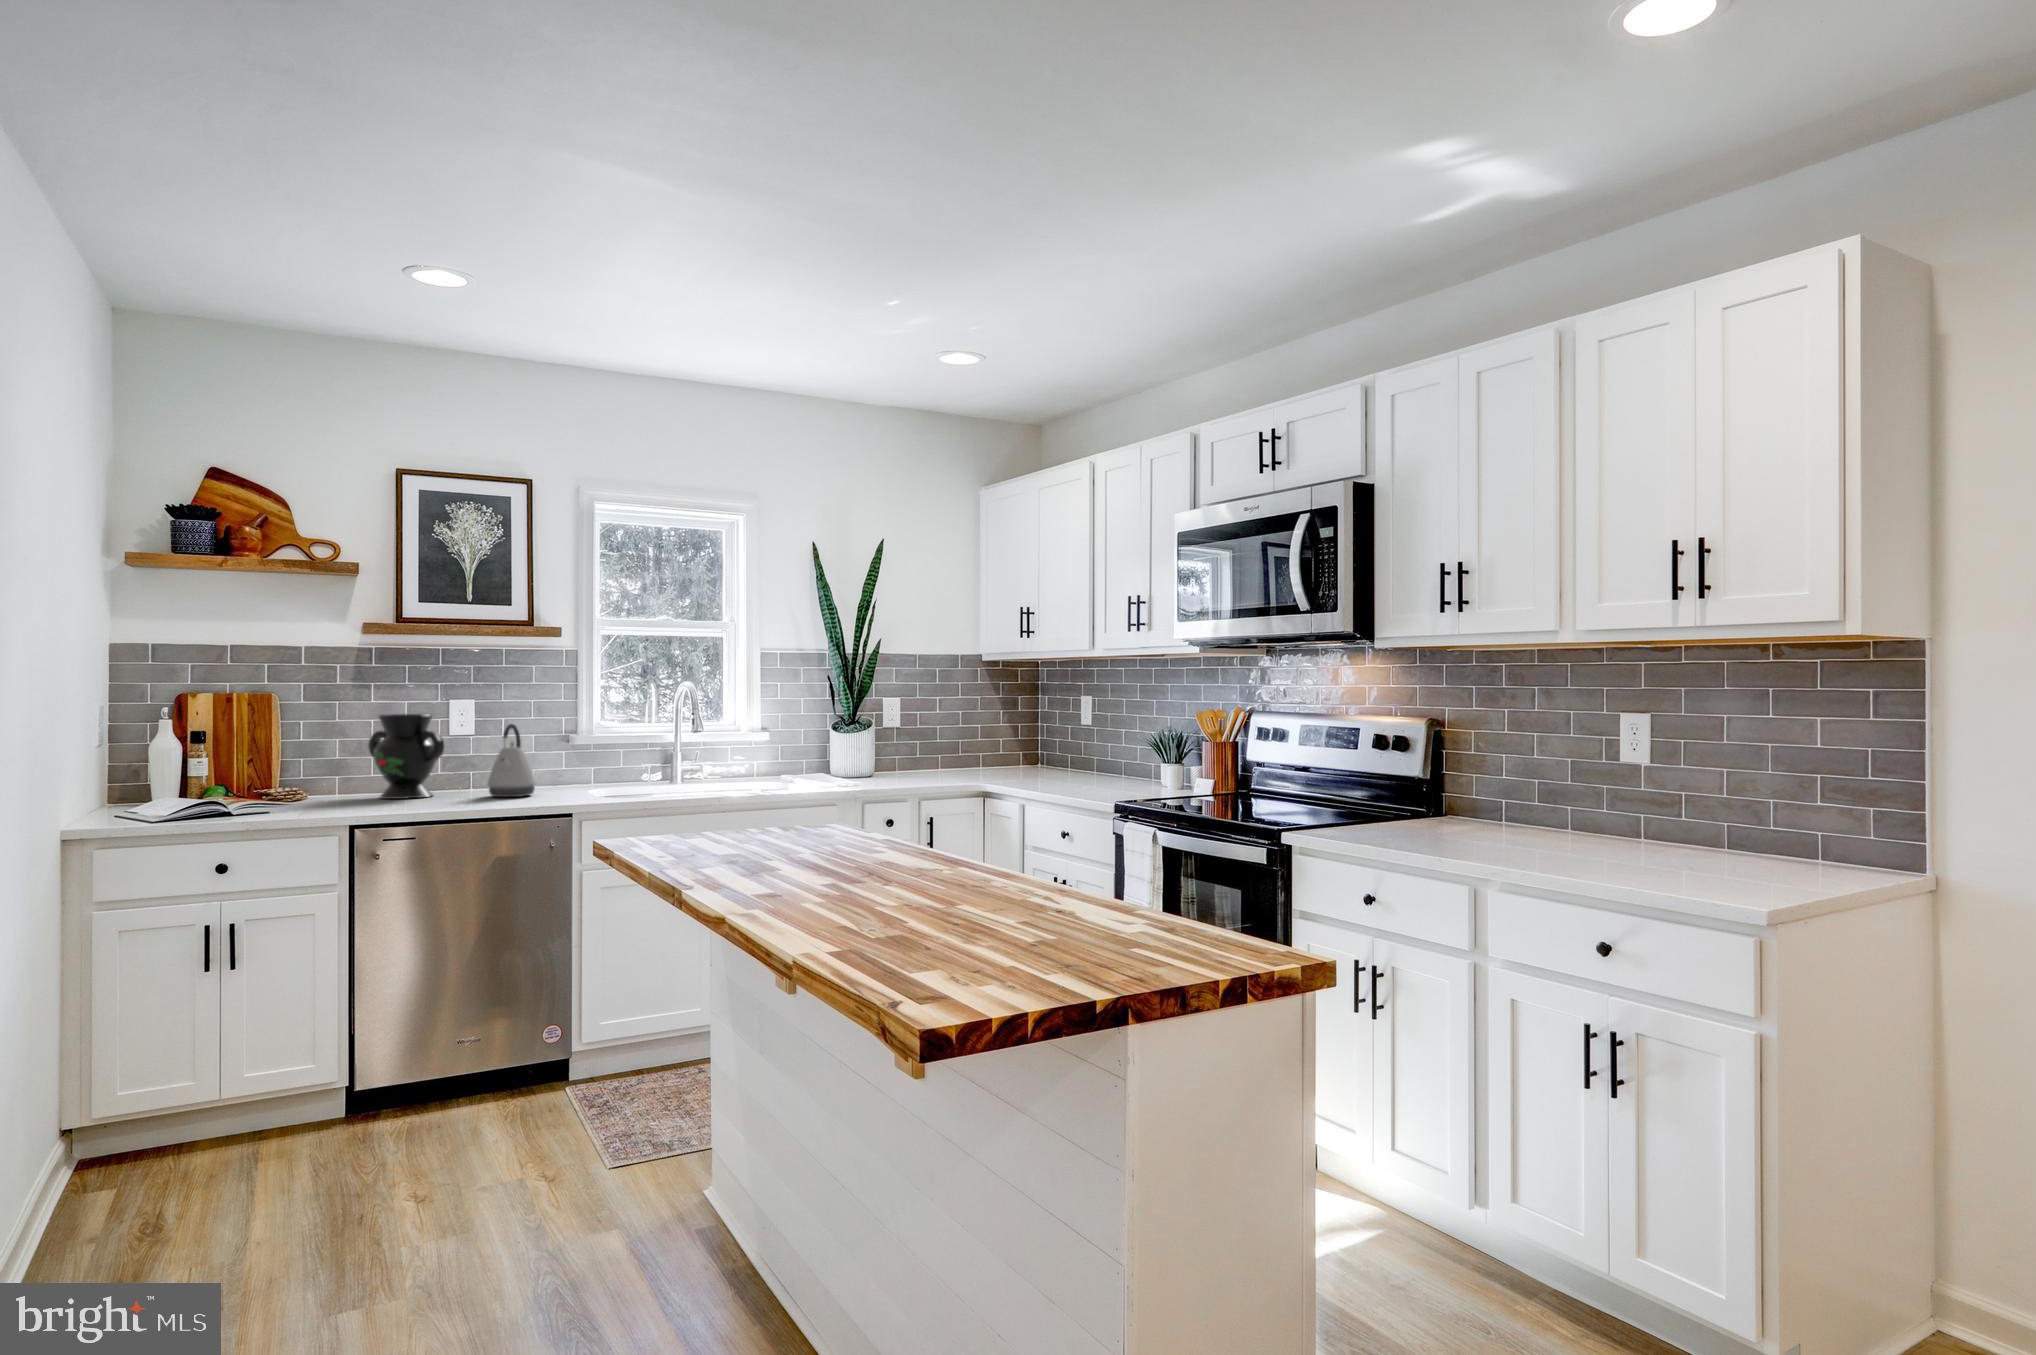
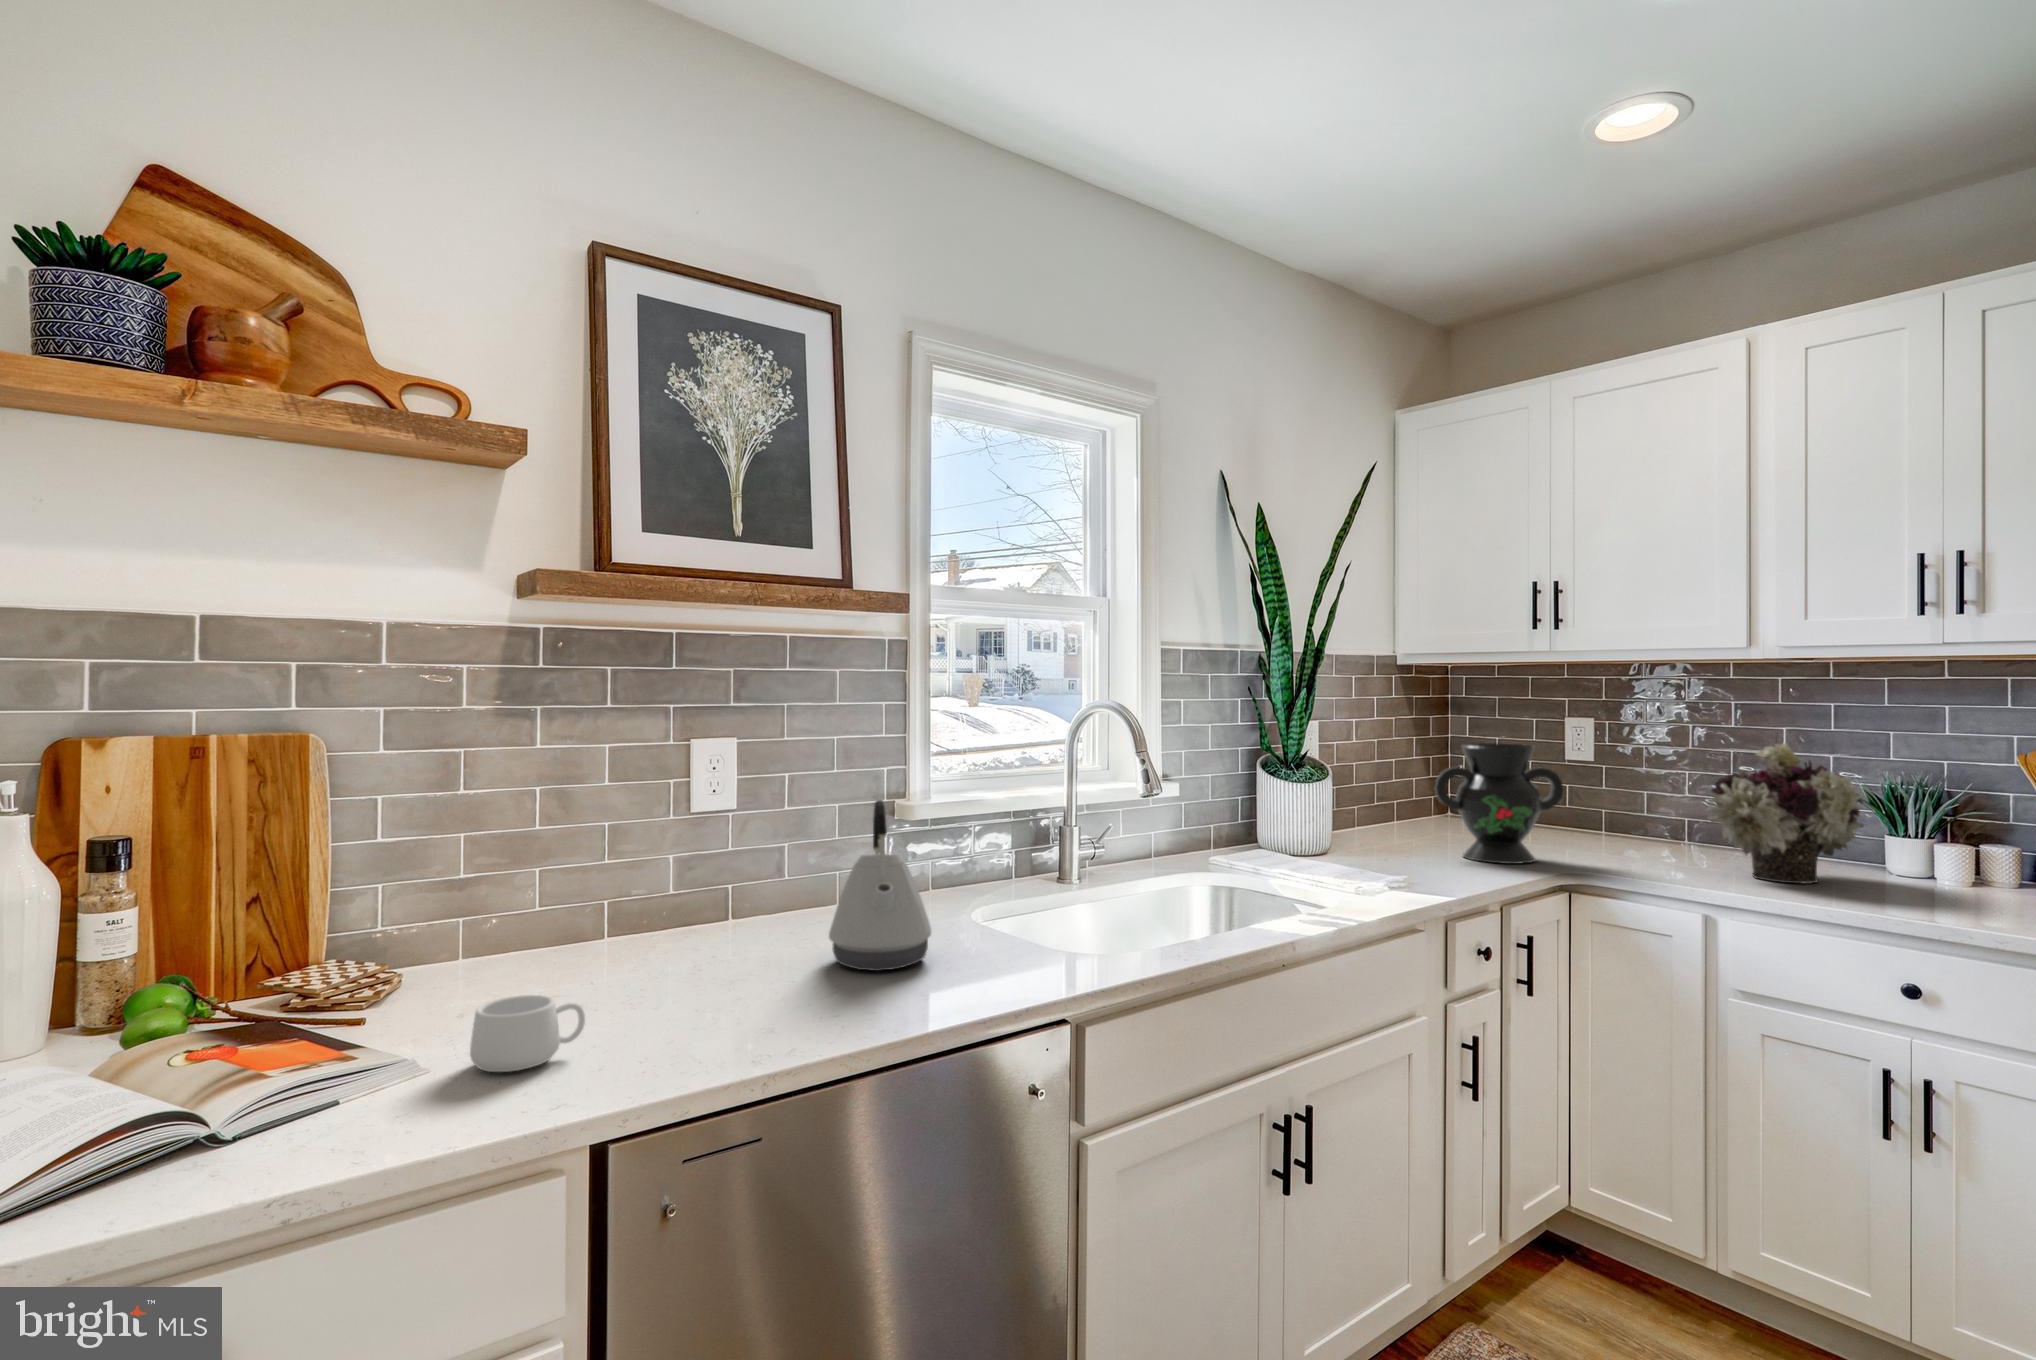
flower arrangement: none [1043,706,1133,786] -> present [1705,743,1864,883]
decorative vase: present [369,714,444,799] -> present [1434,743,1564,864]
mug: none [316,786,359,809] -> present [470,995,585,1072]

